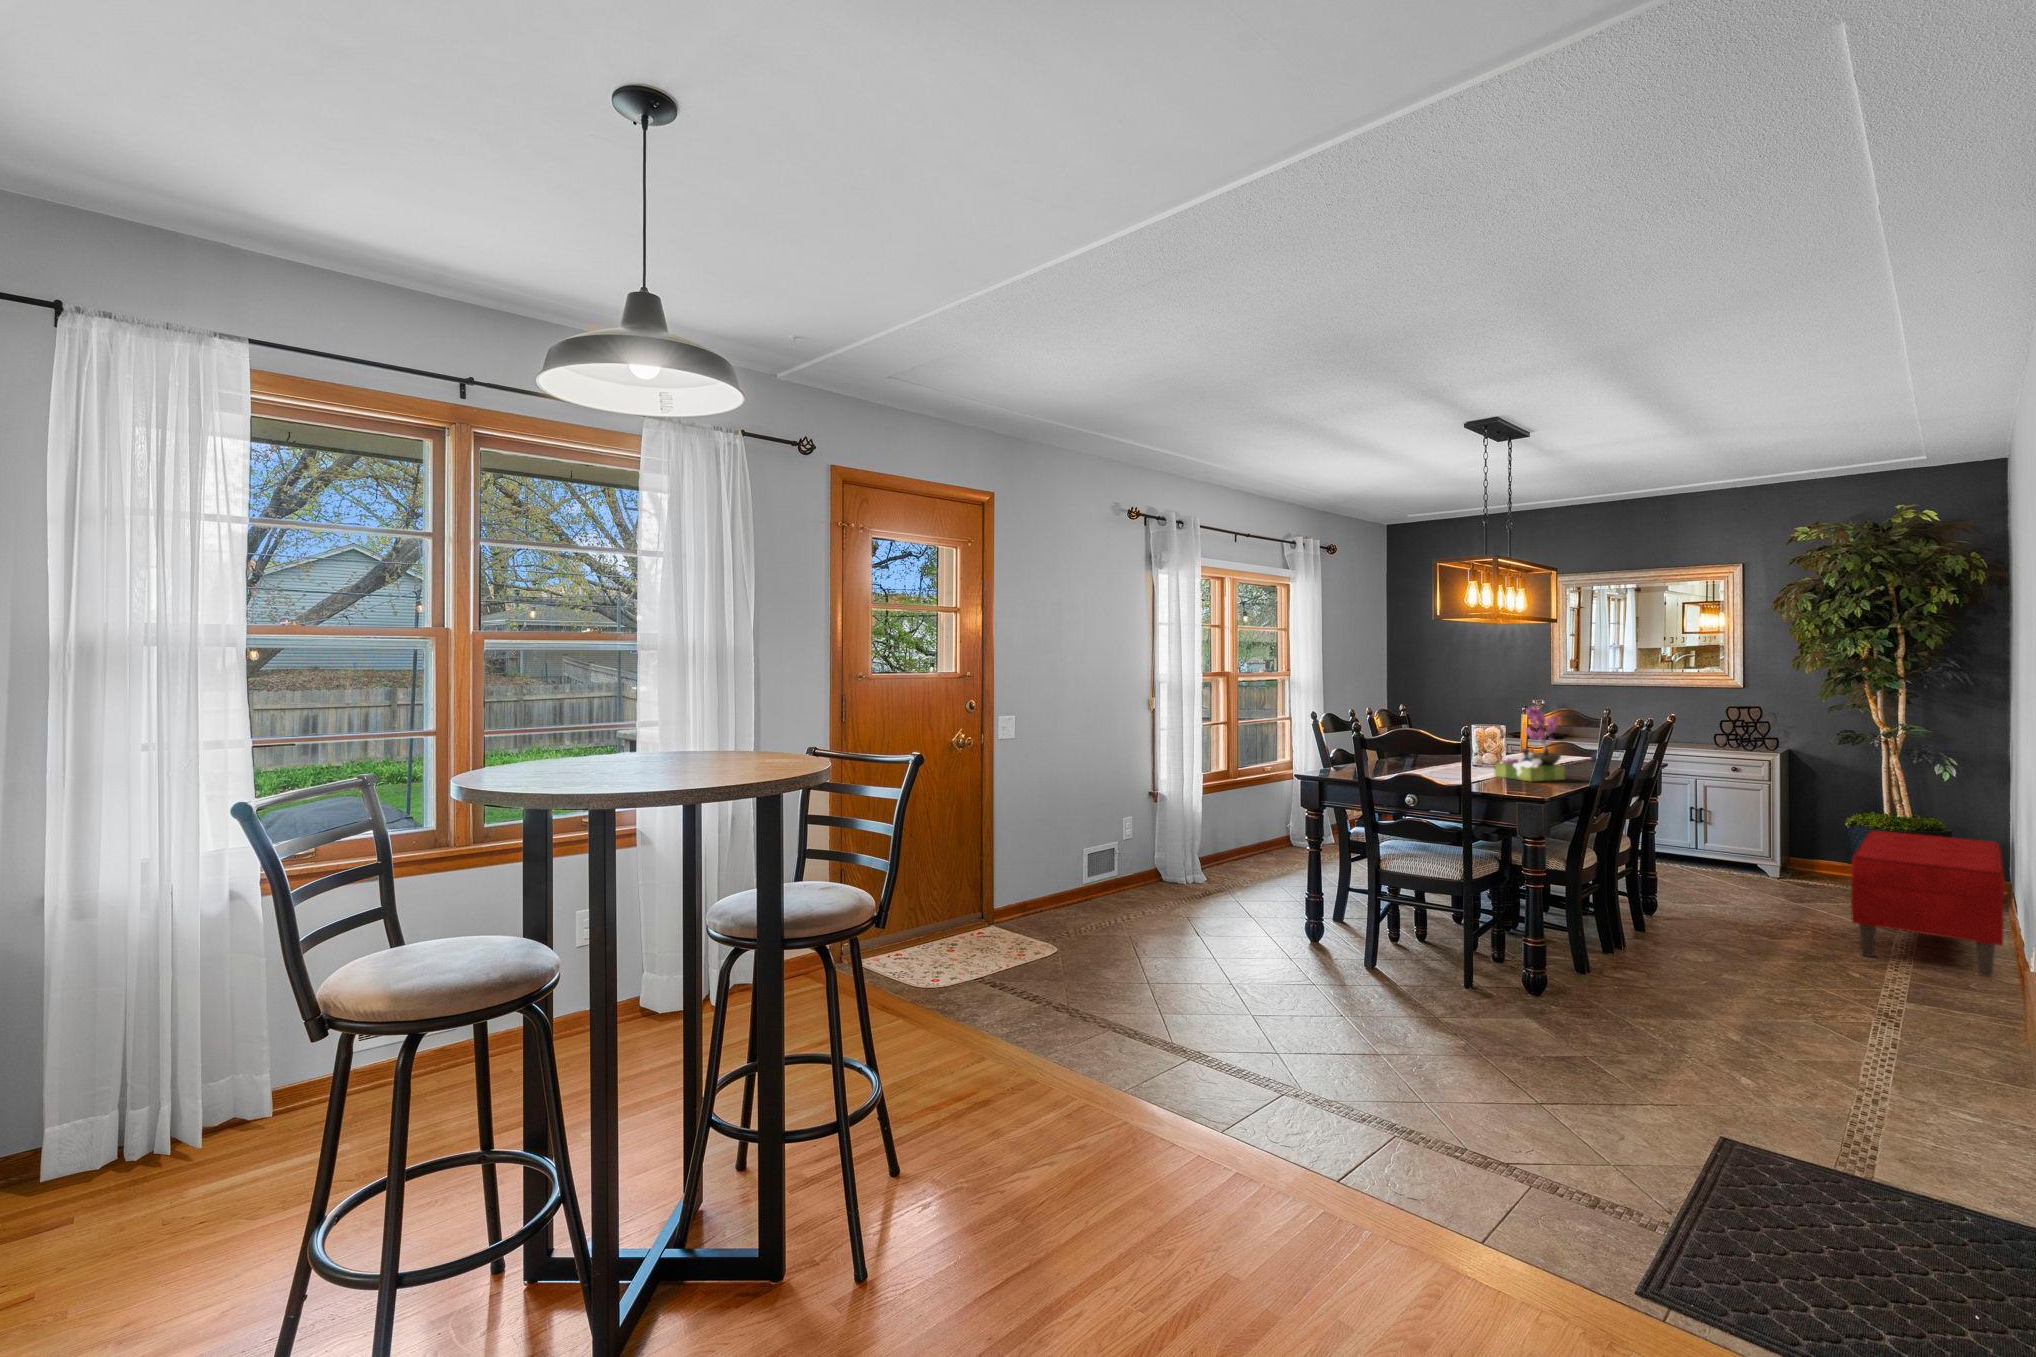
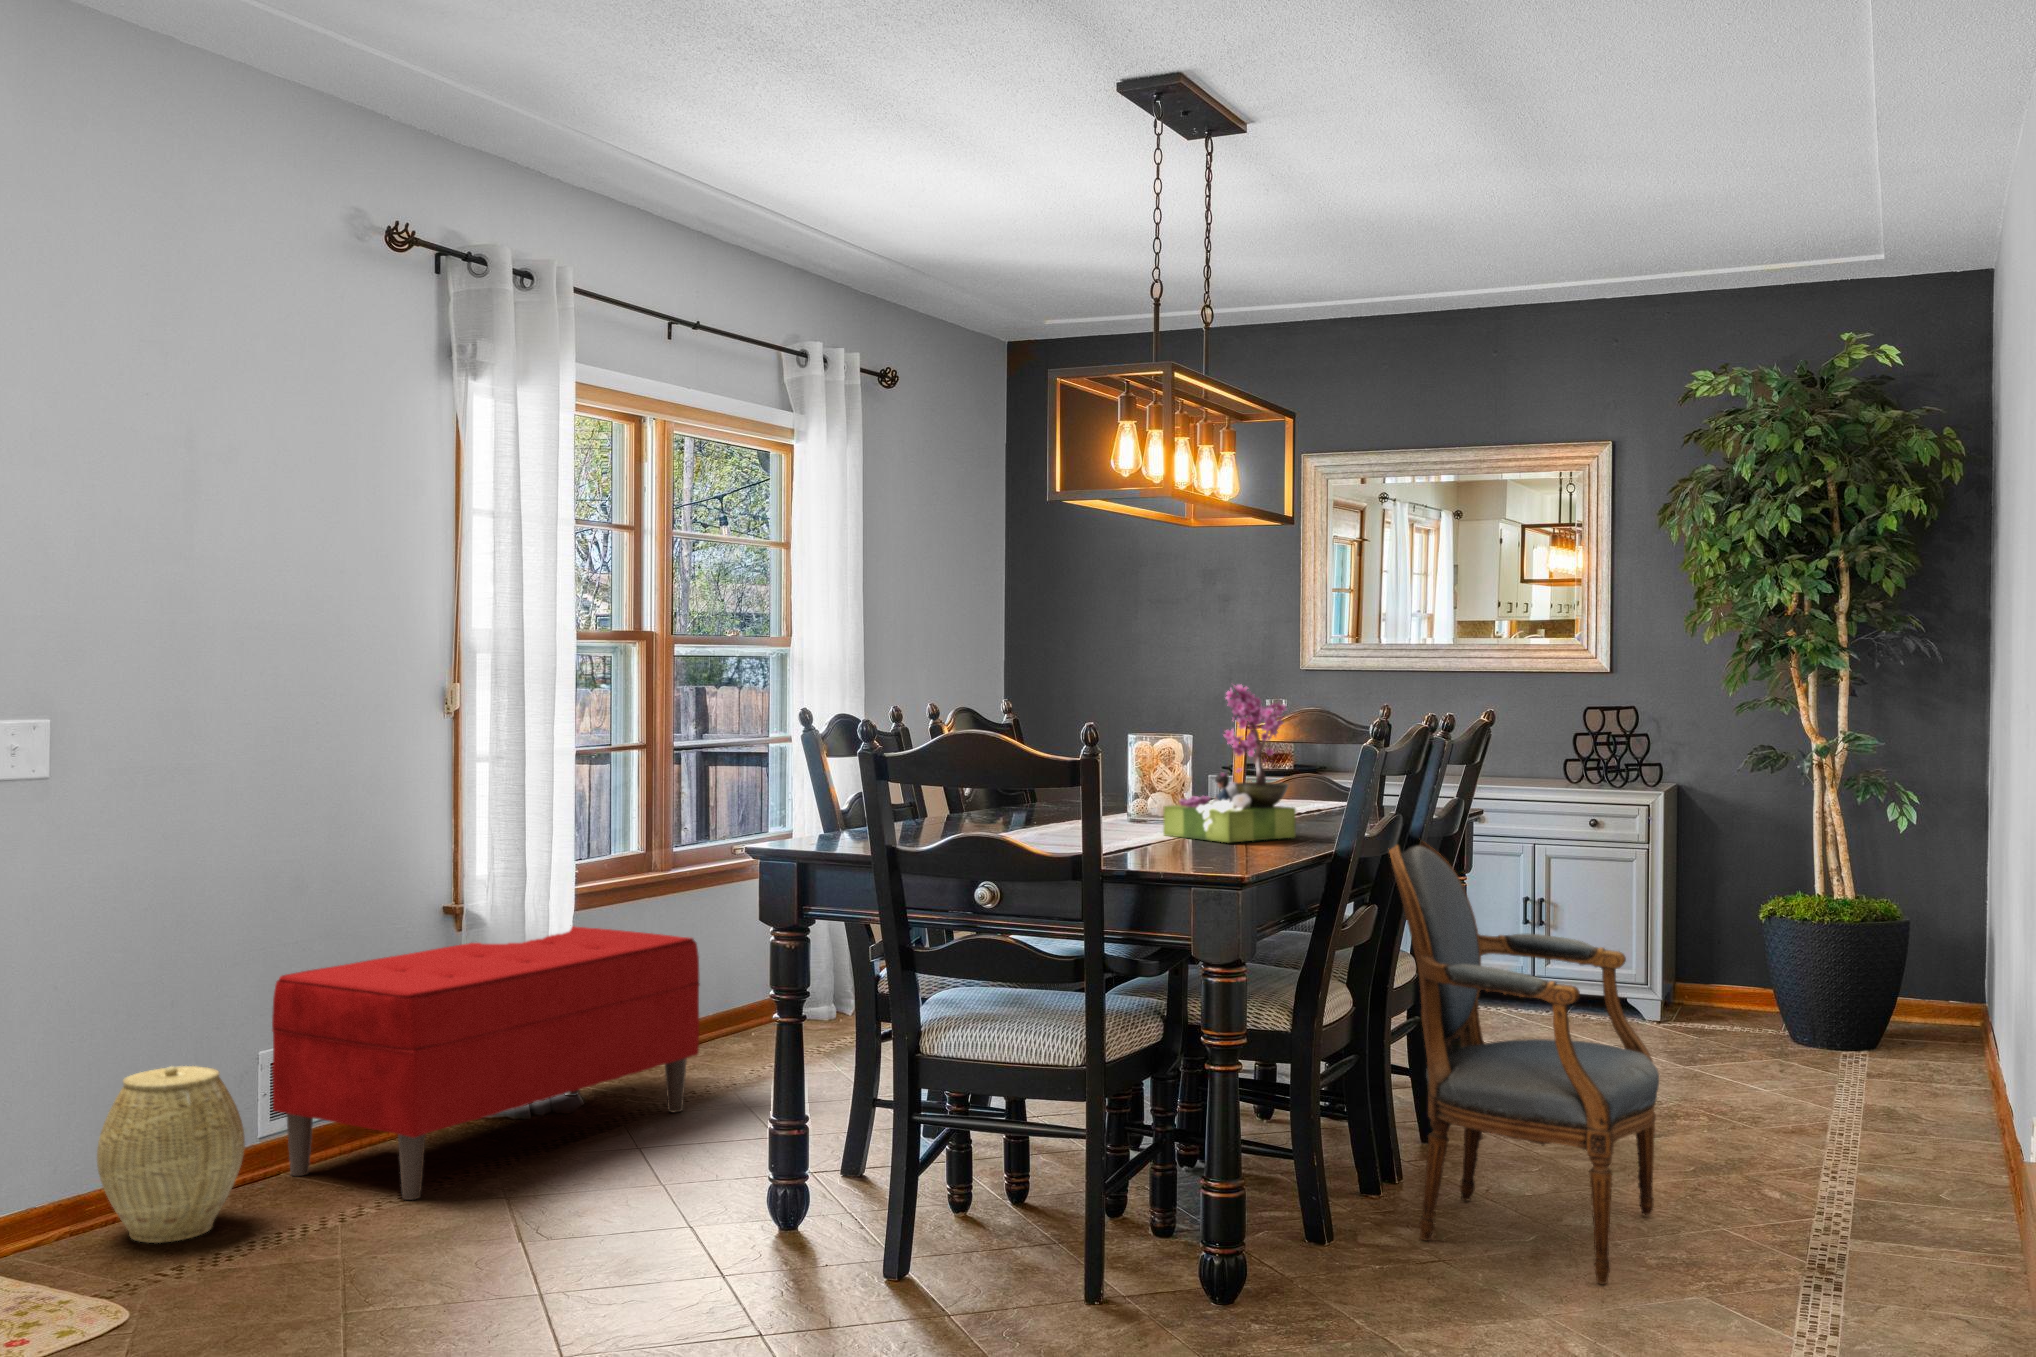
armchair: none [1617,779,1779,1005] -> present [1389,841,1659,1284]
bench: present [1851,831,2005,977] -> present [272,926,700,1200]
woven basket: none [1041,854,1092,922] -> present [97,1066,245,1243]

